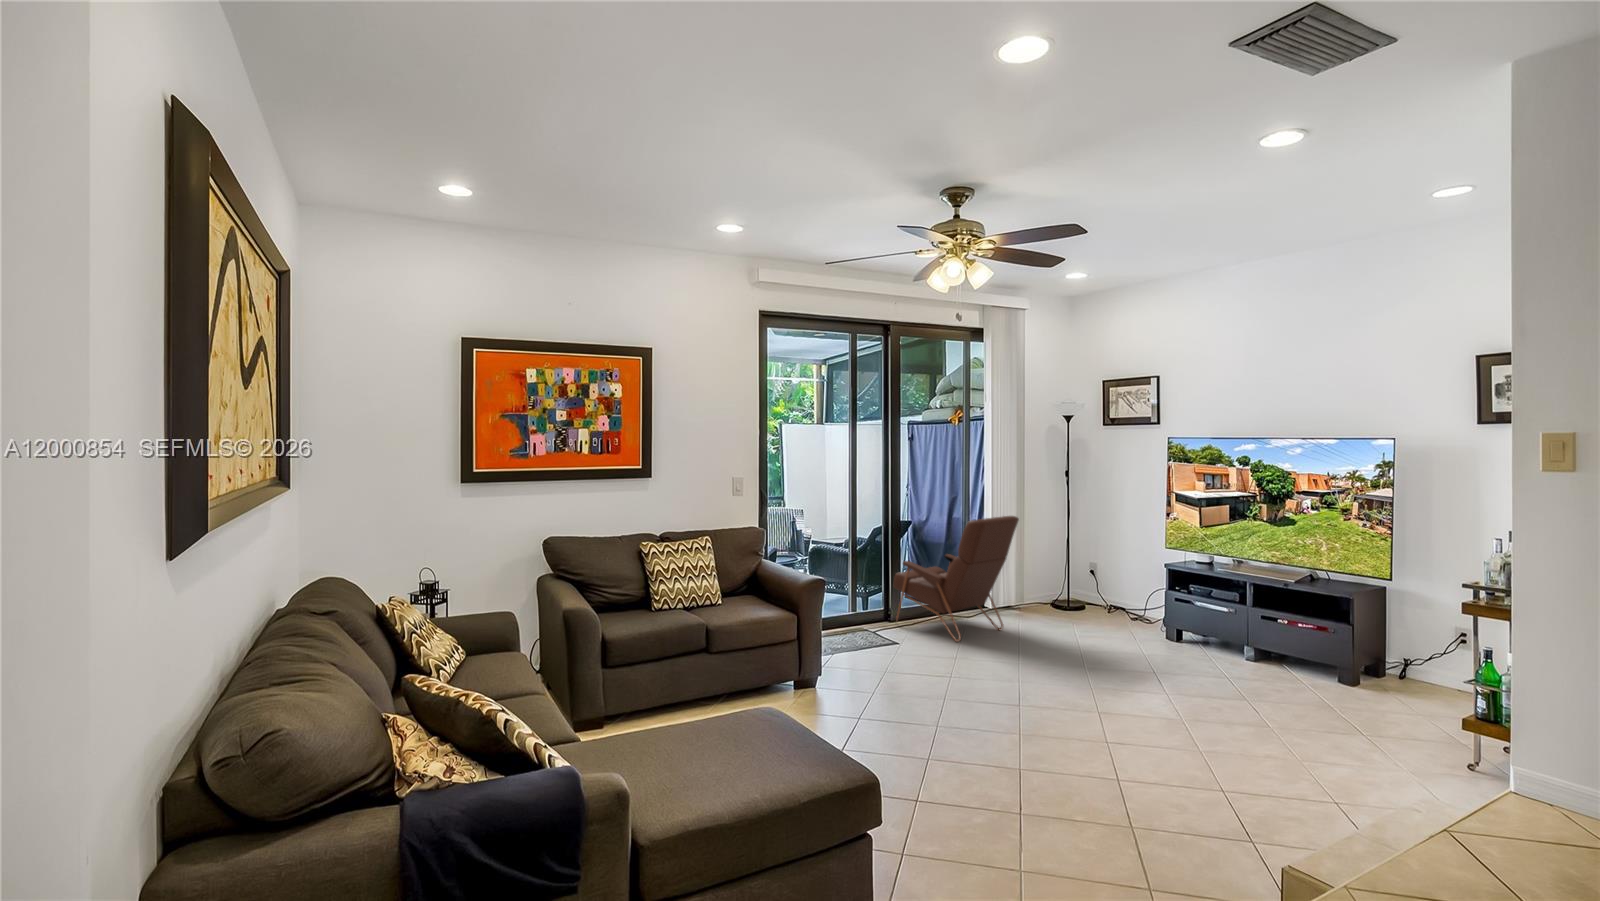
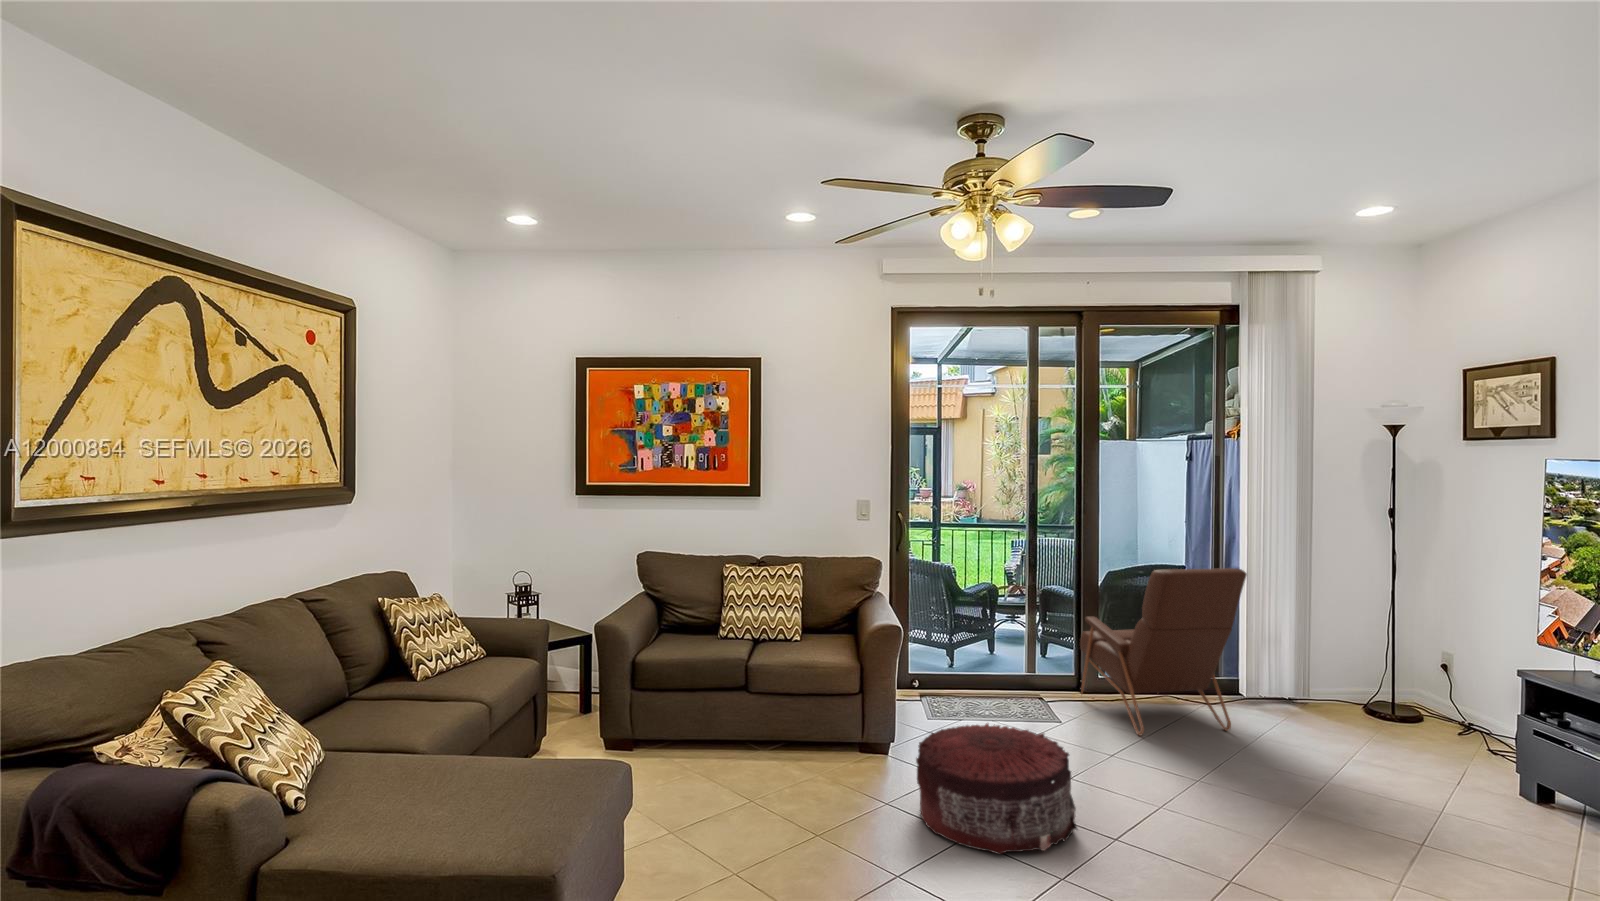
pouf: none [880,641,994,726] -> present [916,723,1077,854]

